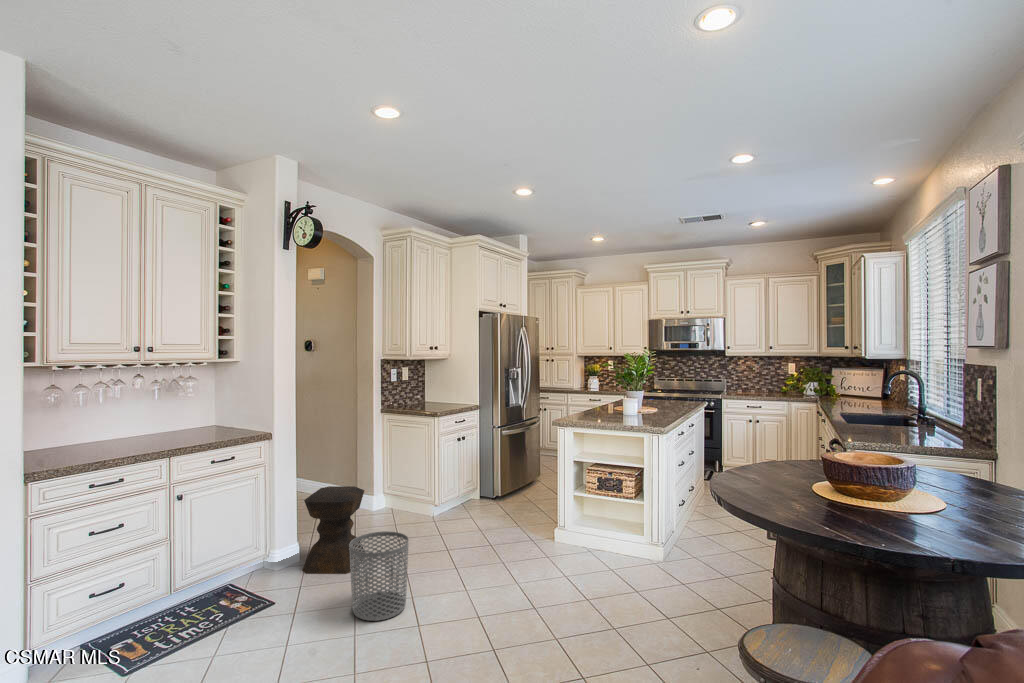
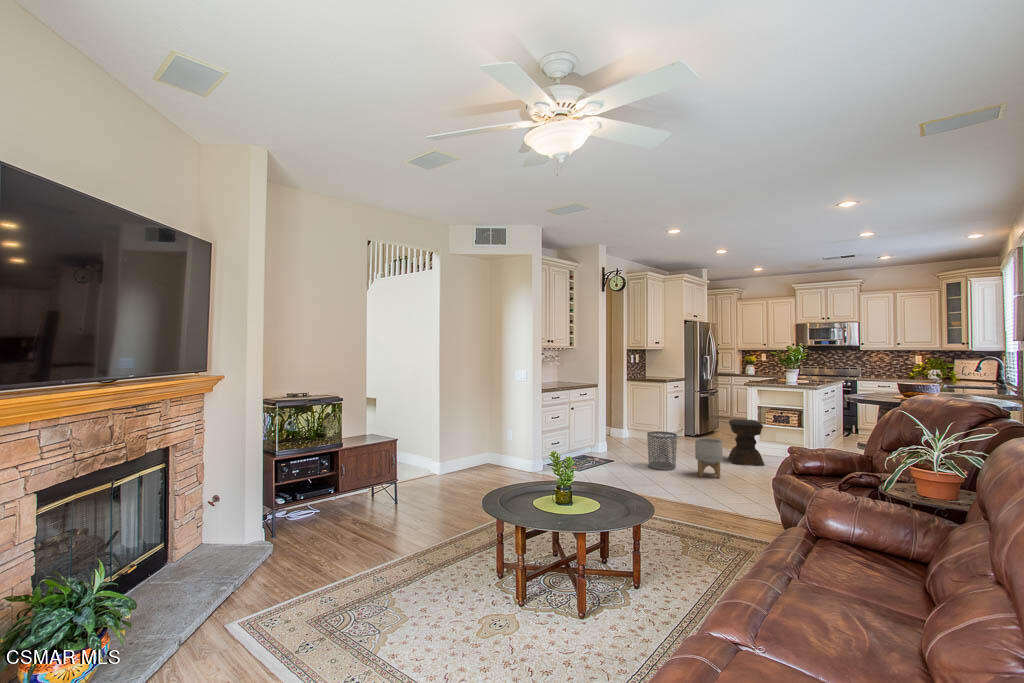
stool: present [302,486,365,574] -> present [728,419,764,466]
planter: none [431,549,483,641] -> present [695,438,723,478]

